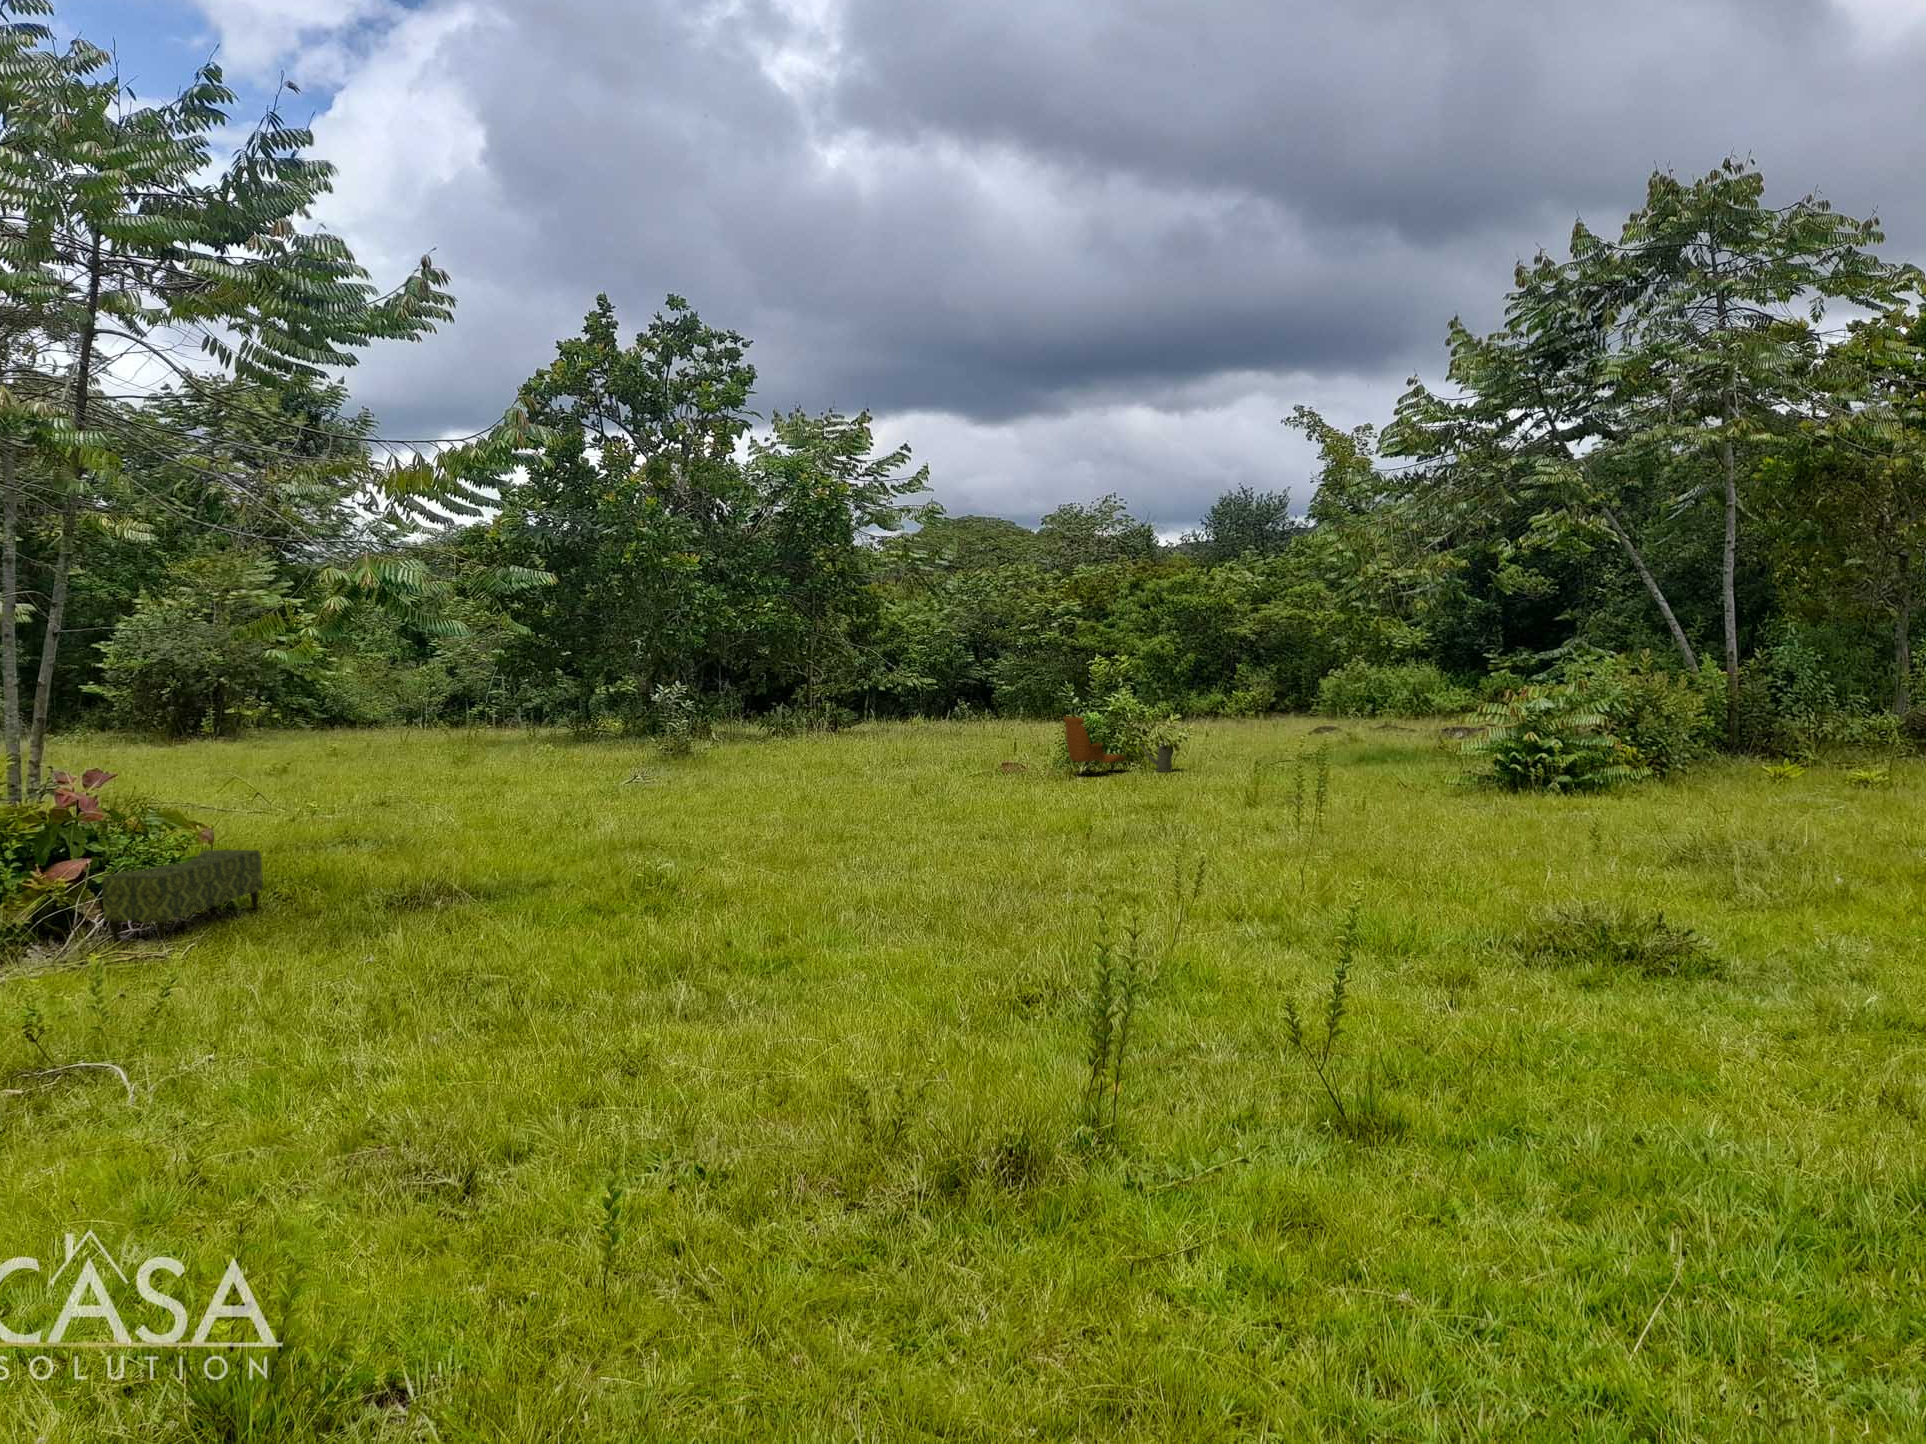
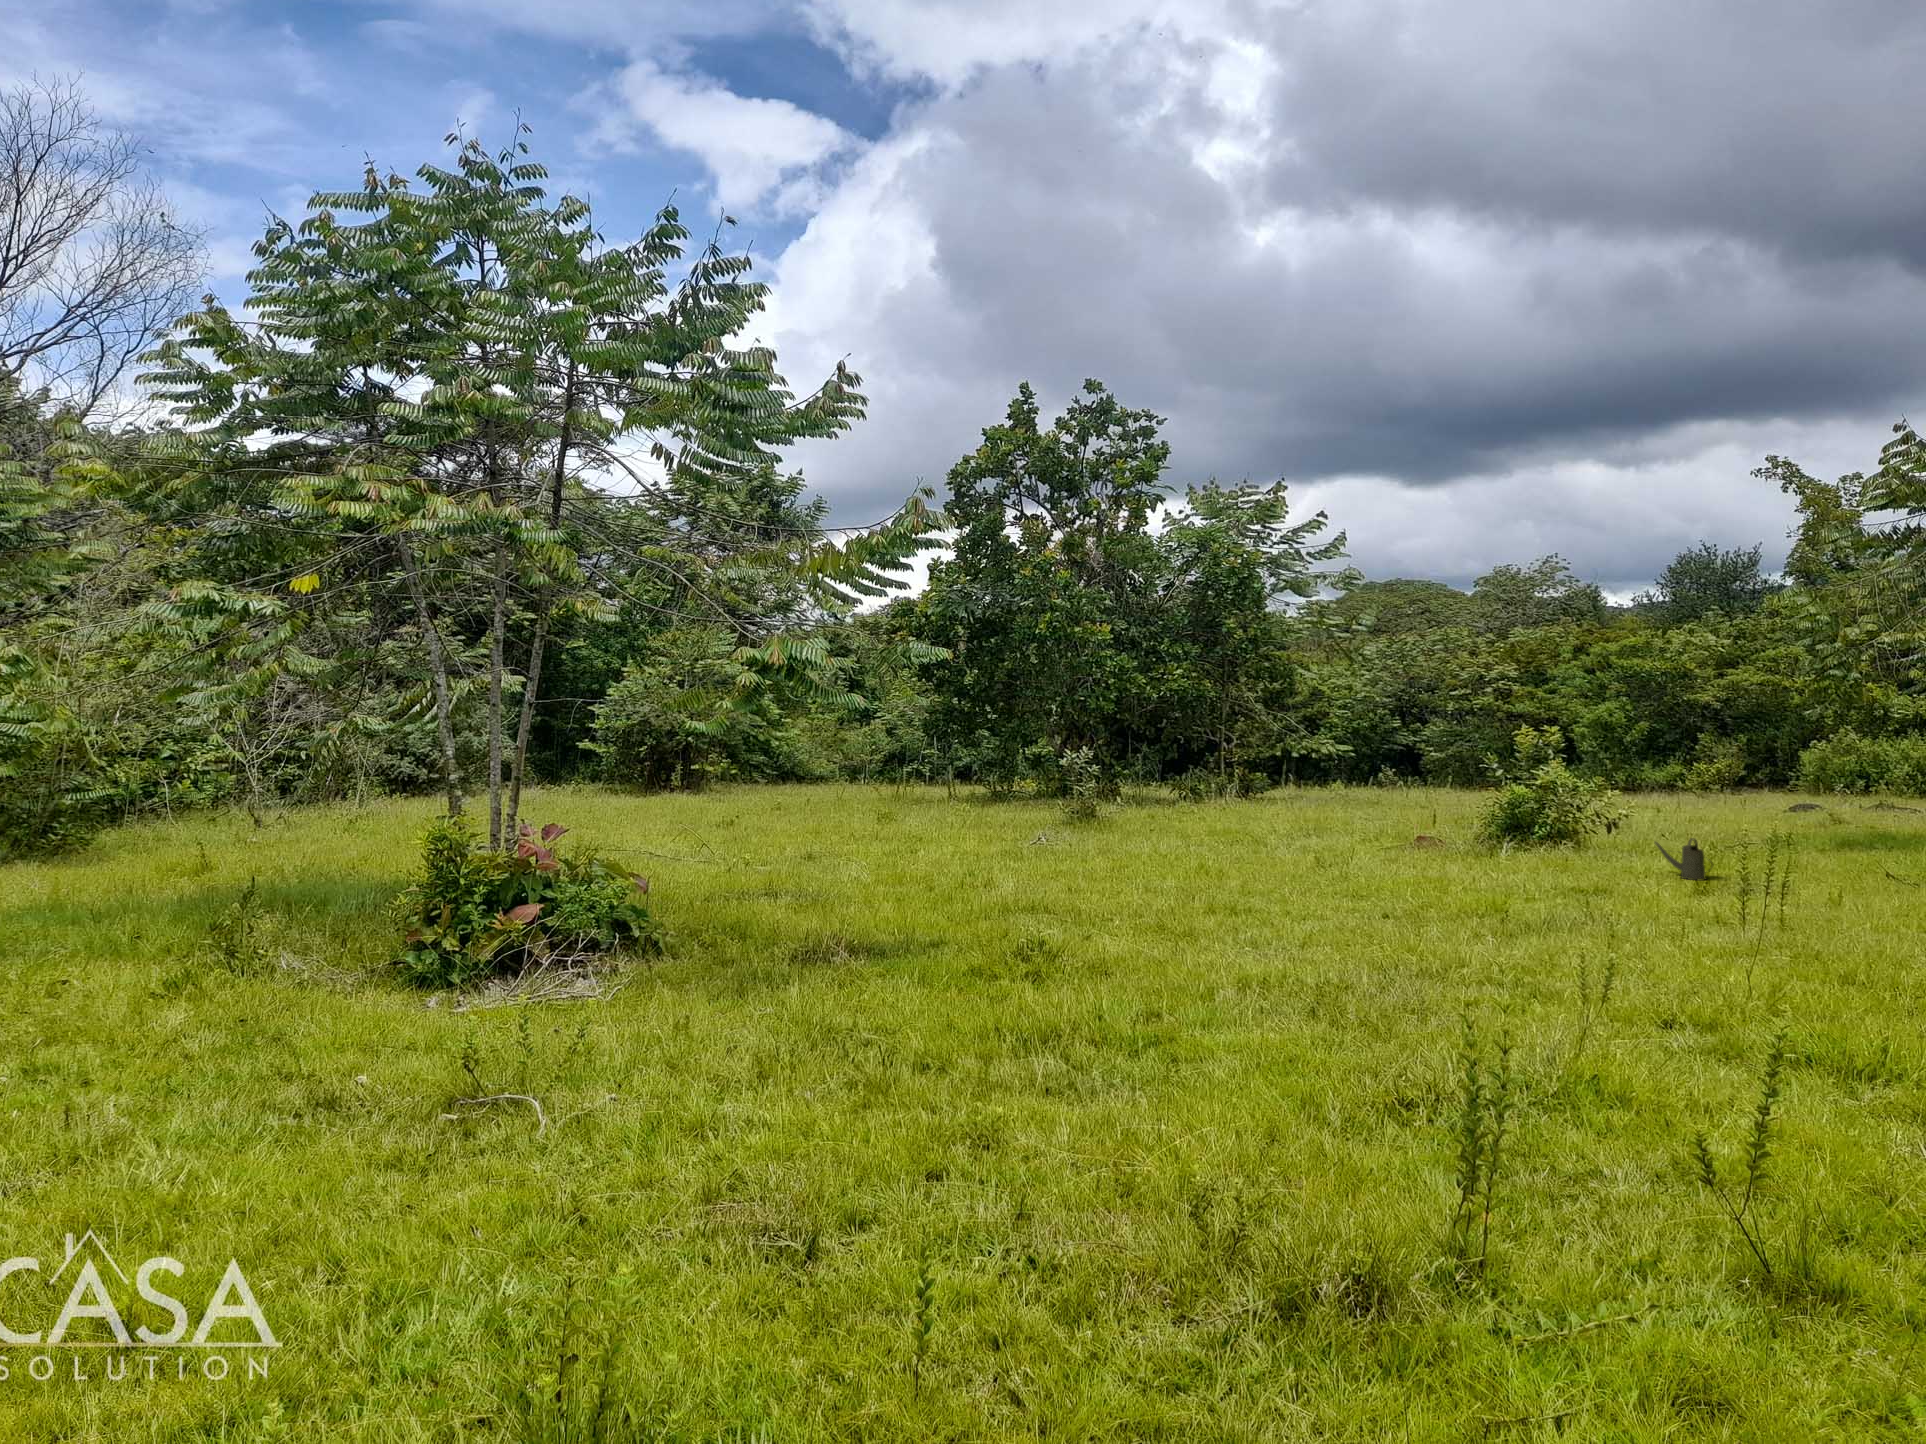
lounge chair: present [1064,716,1125,774] -> none [1544,802,1633,880]
bench: present [102,850,263,941] -> none [550,898,685,988]

